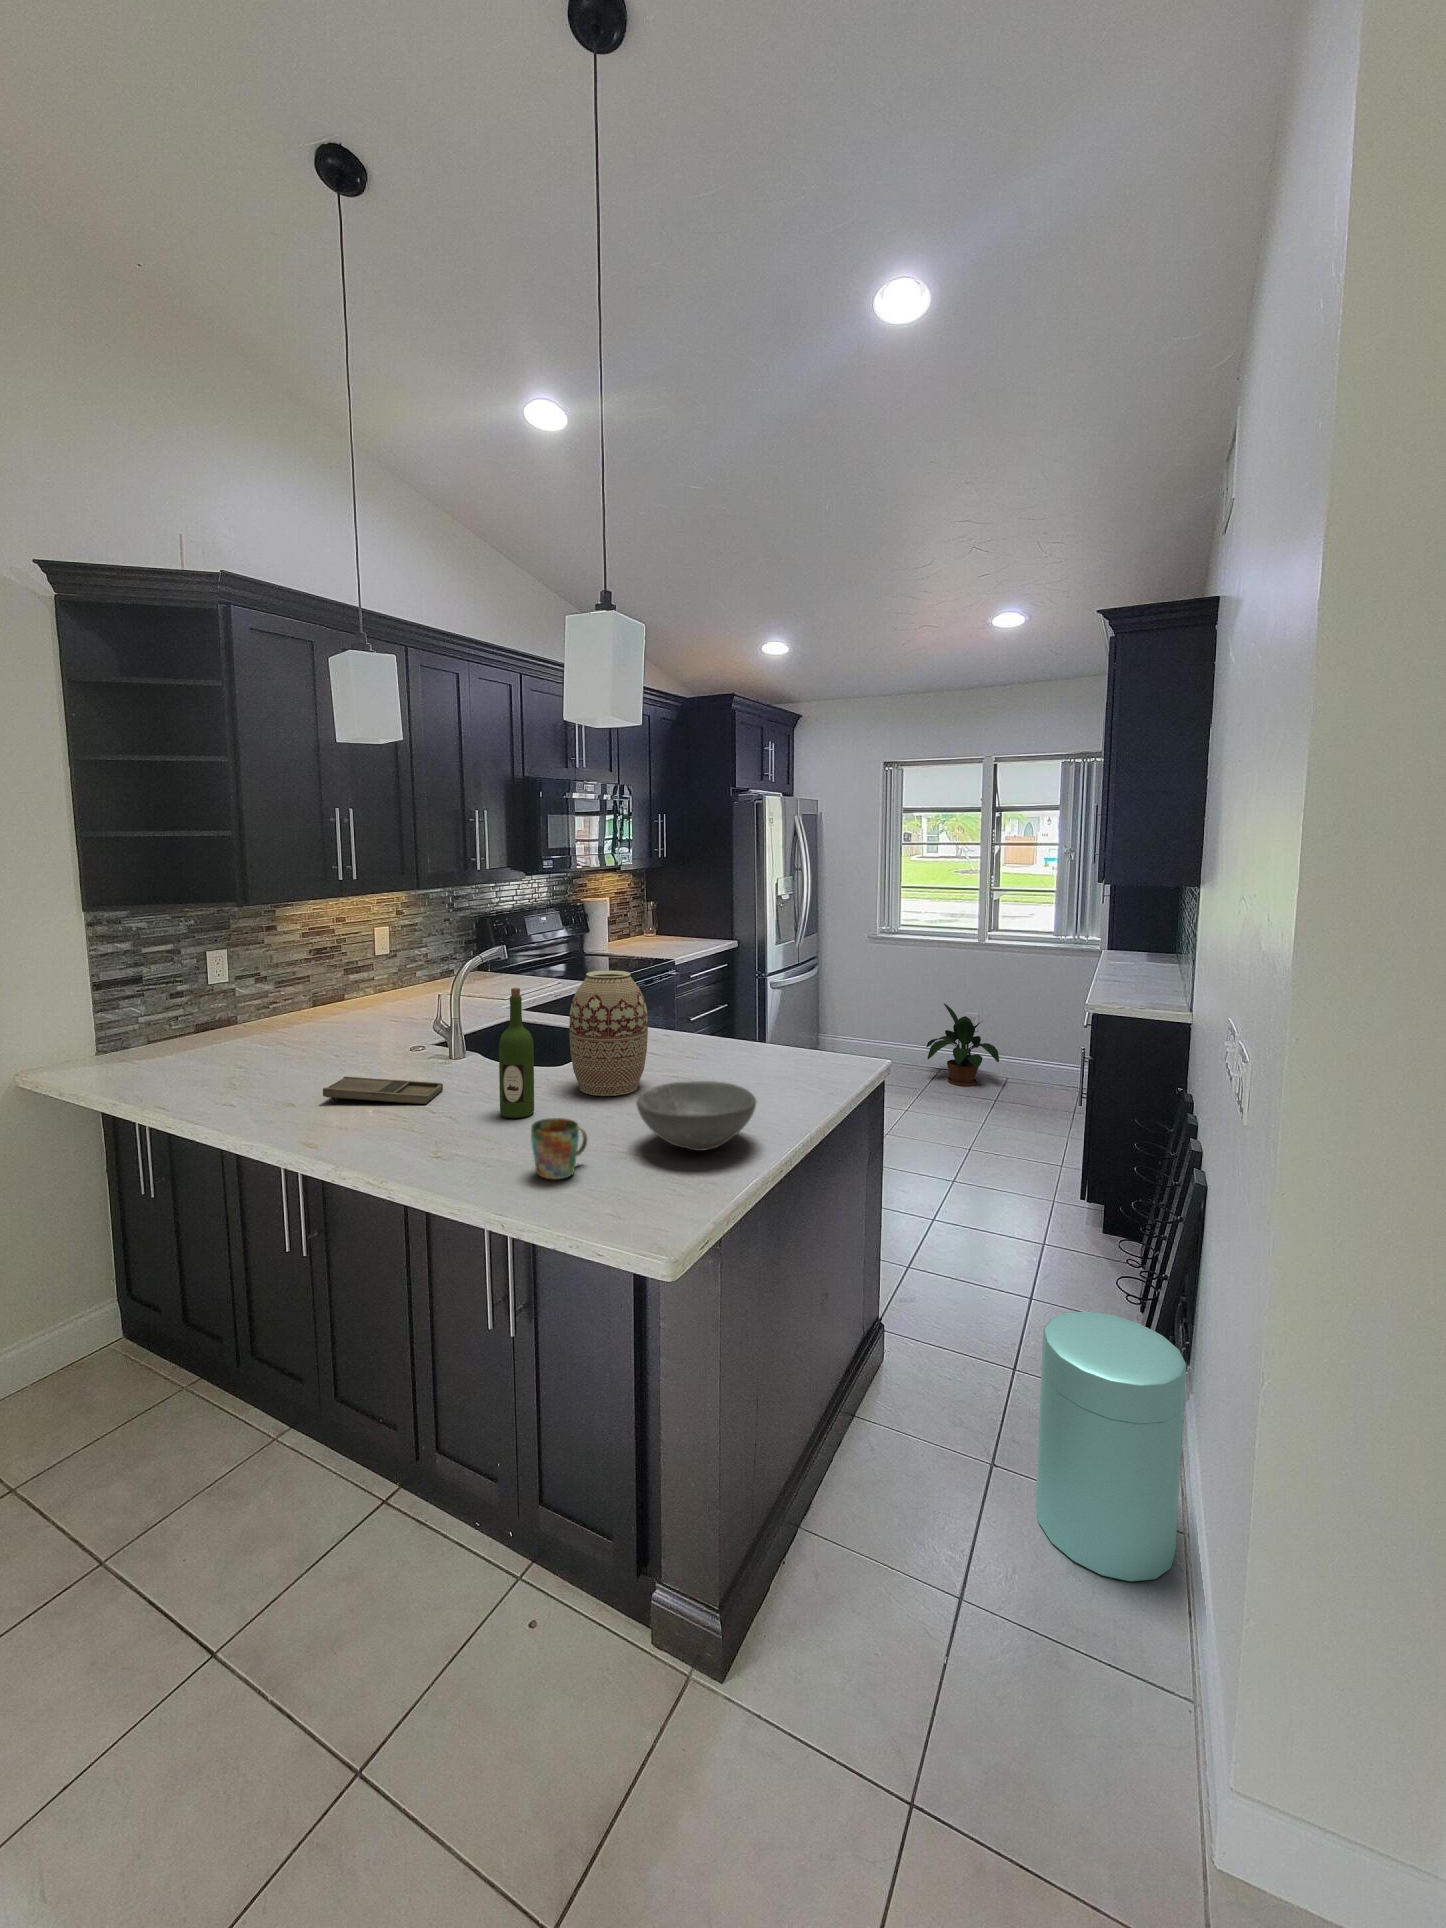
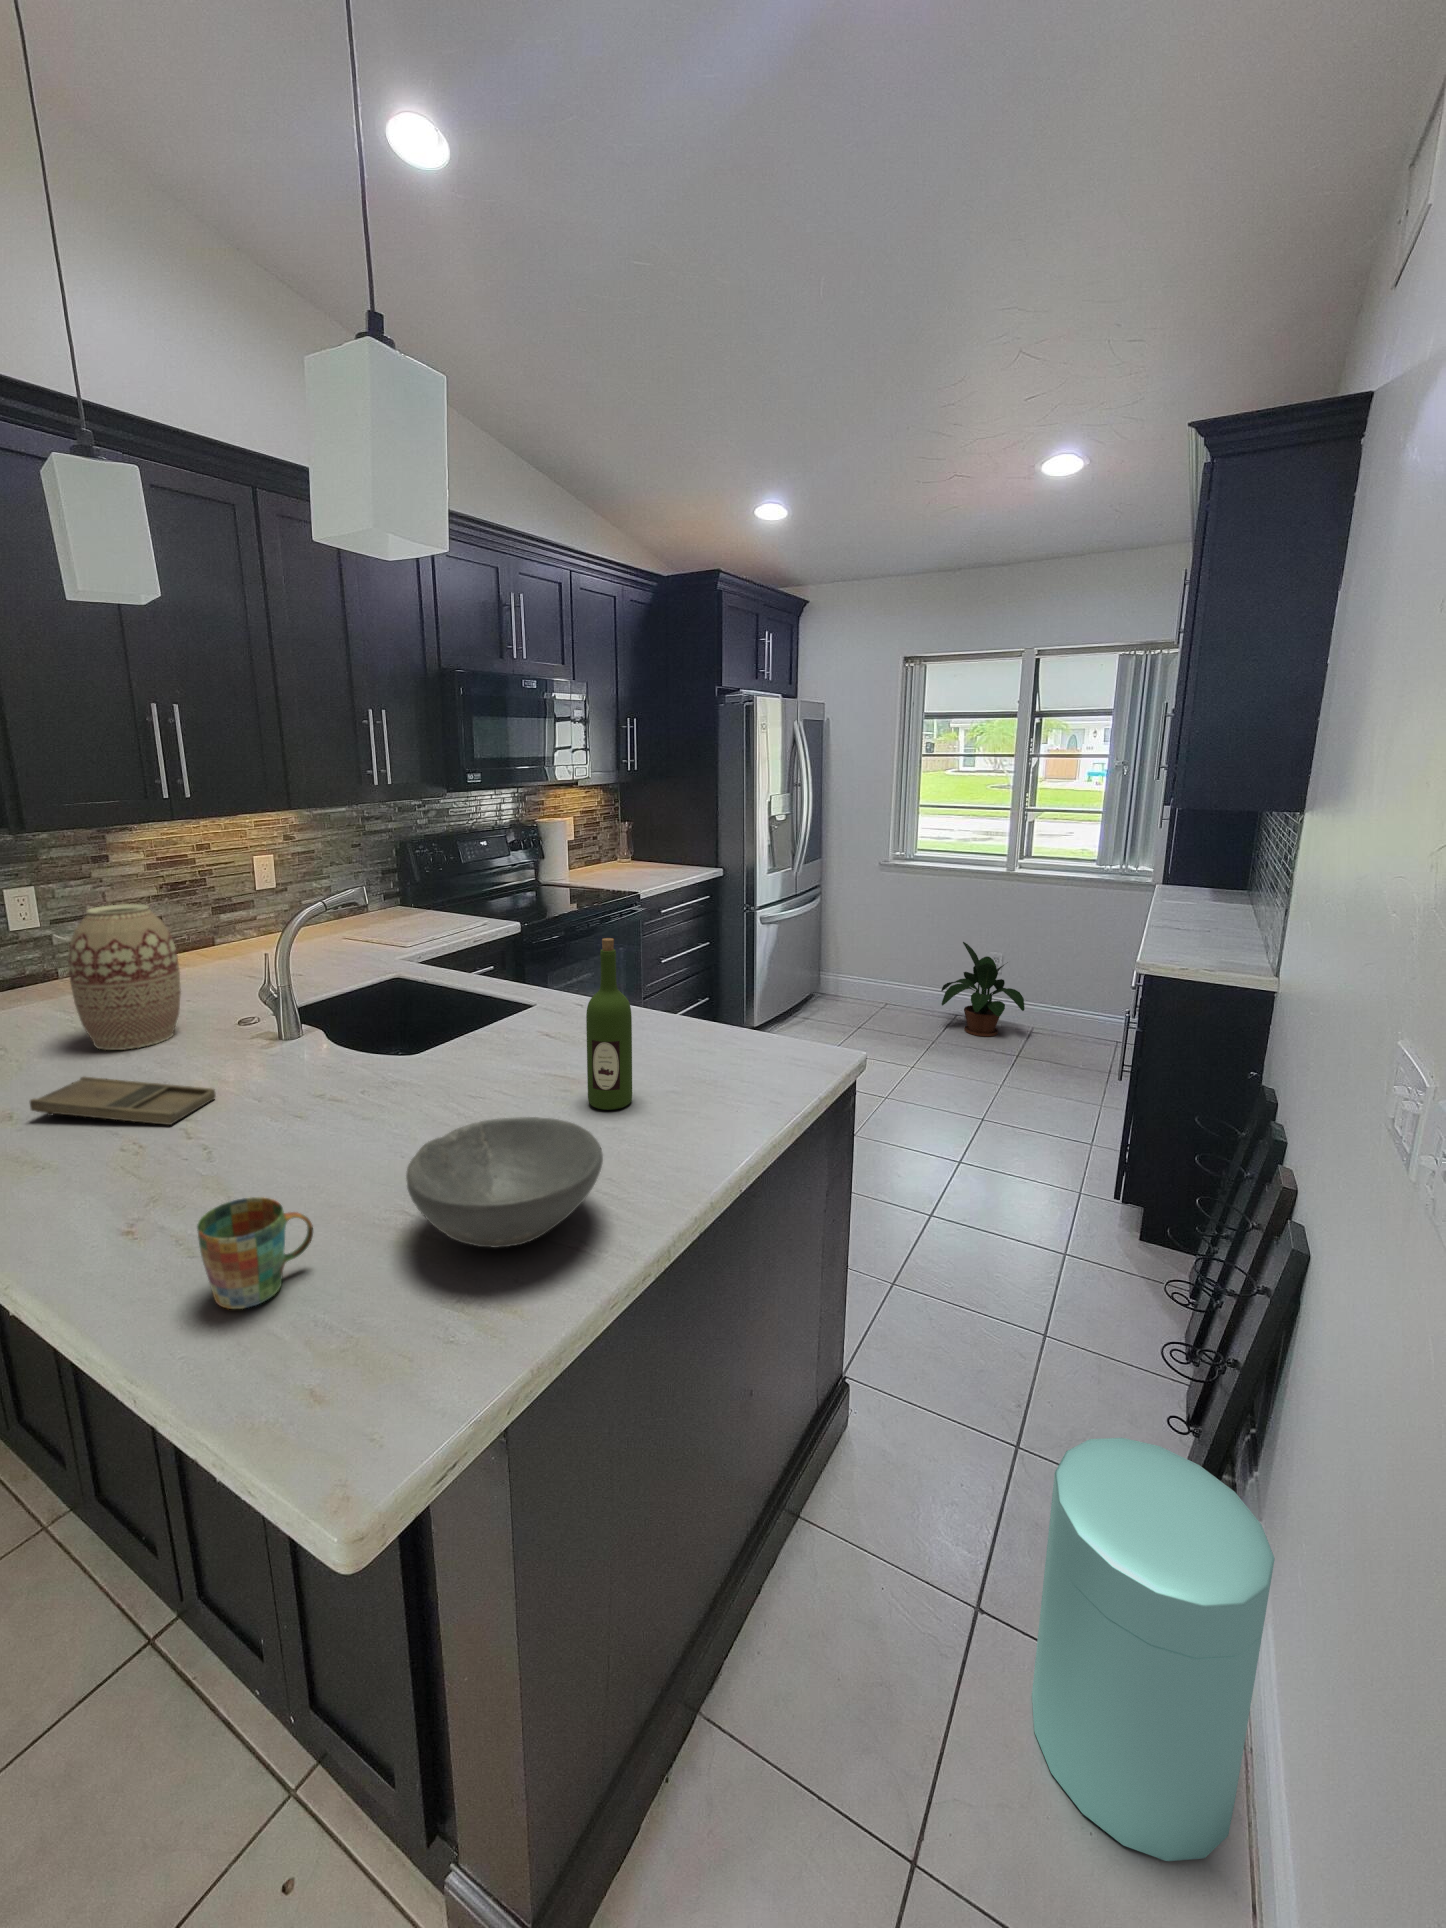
vase: present [569,971,648,1096] -> present [68,904,181,1050]
wine bottle: present [499,988,534,1118] -> present [586,938,632,1110]

